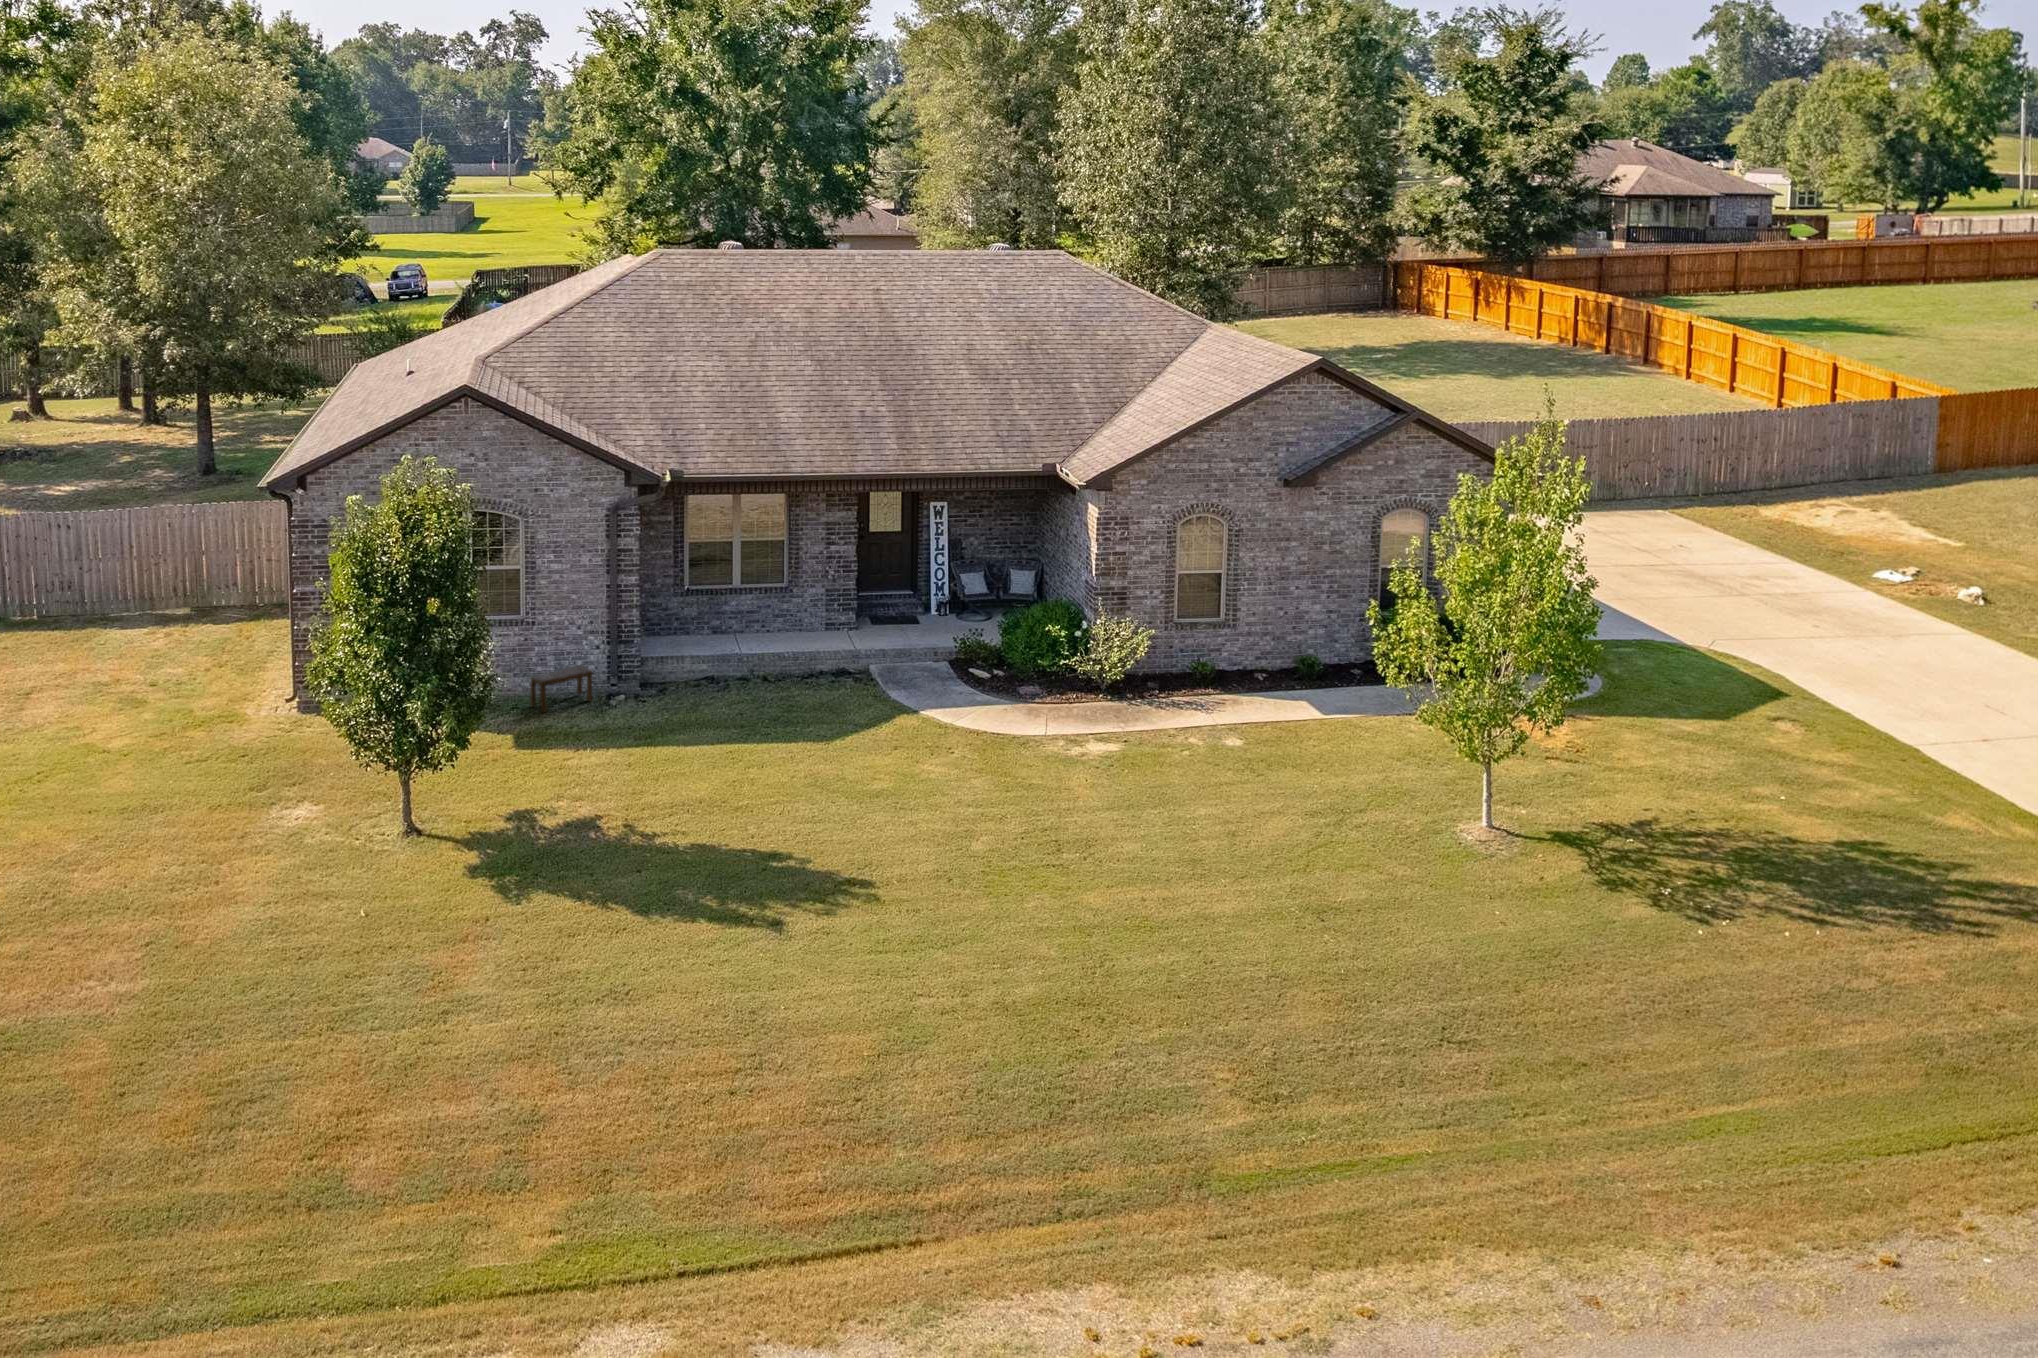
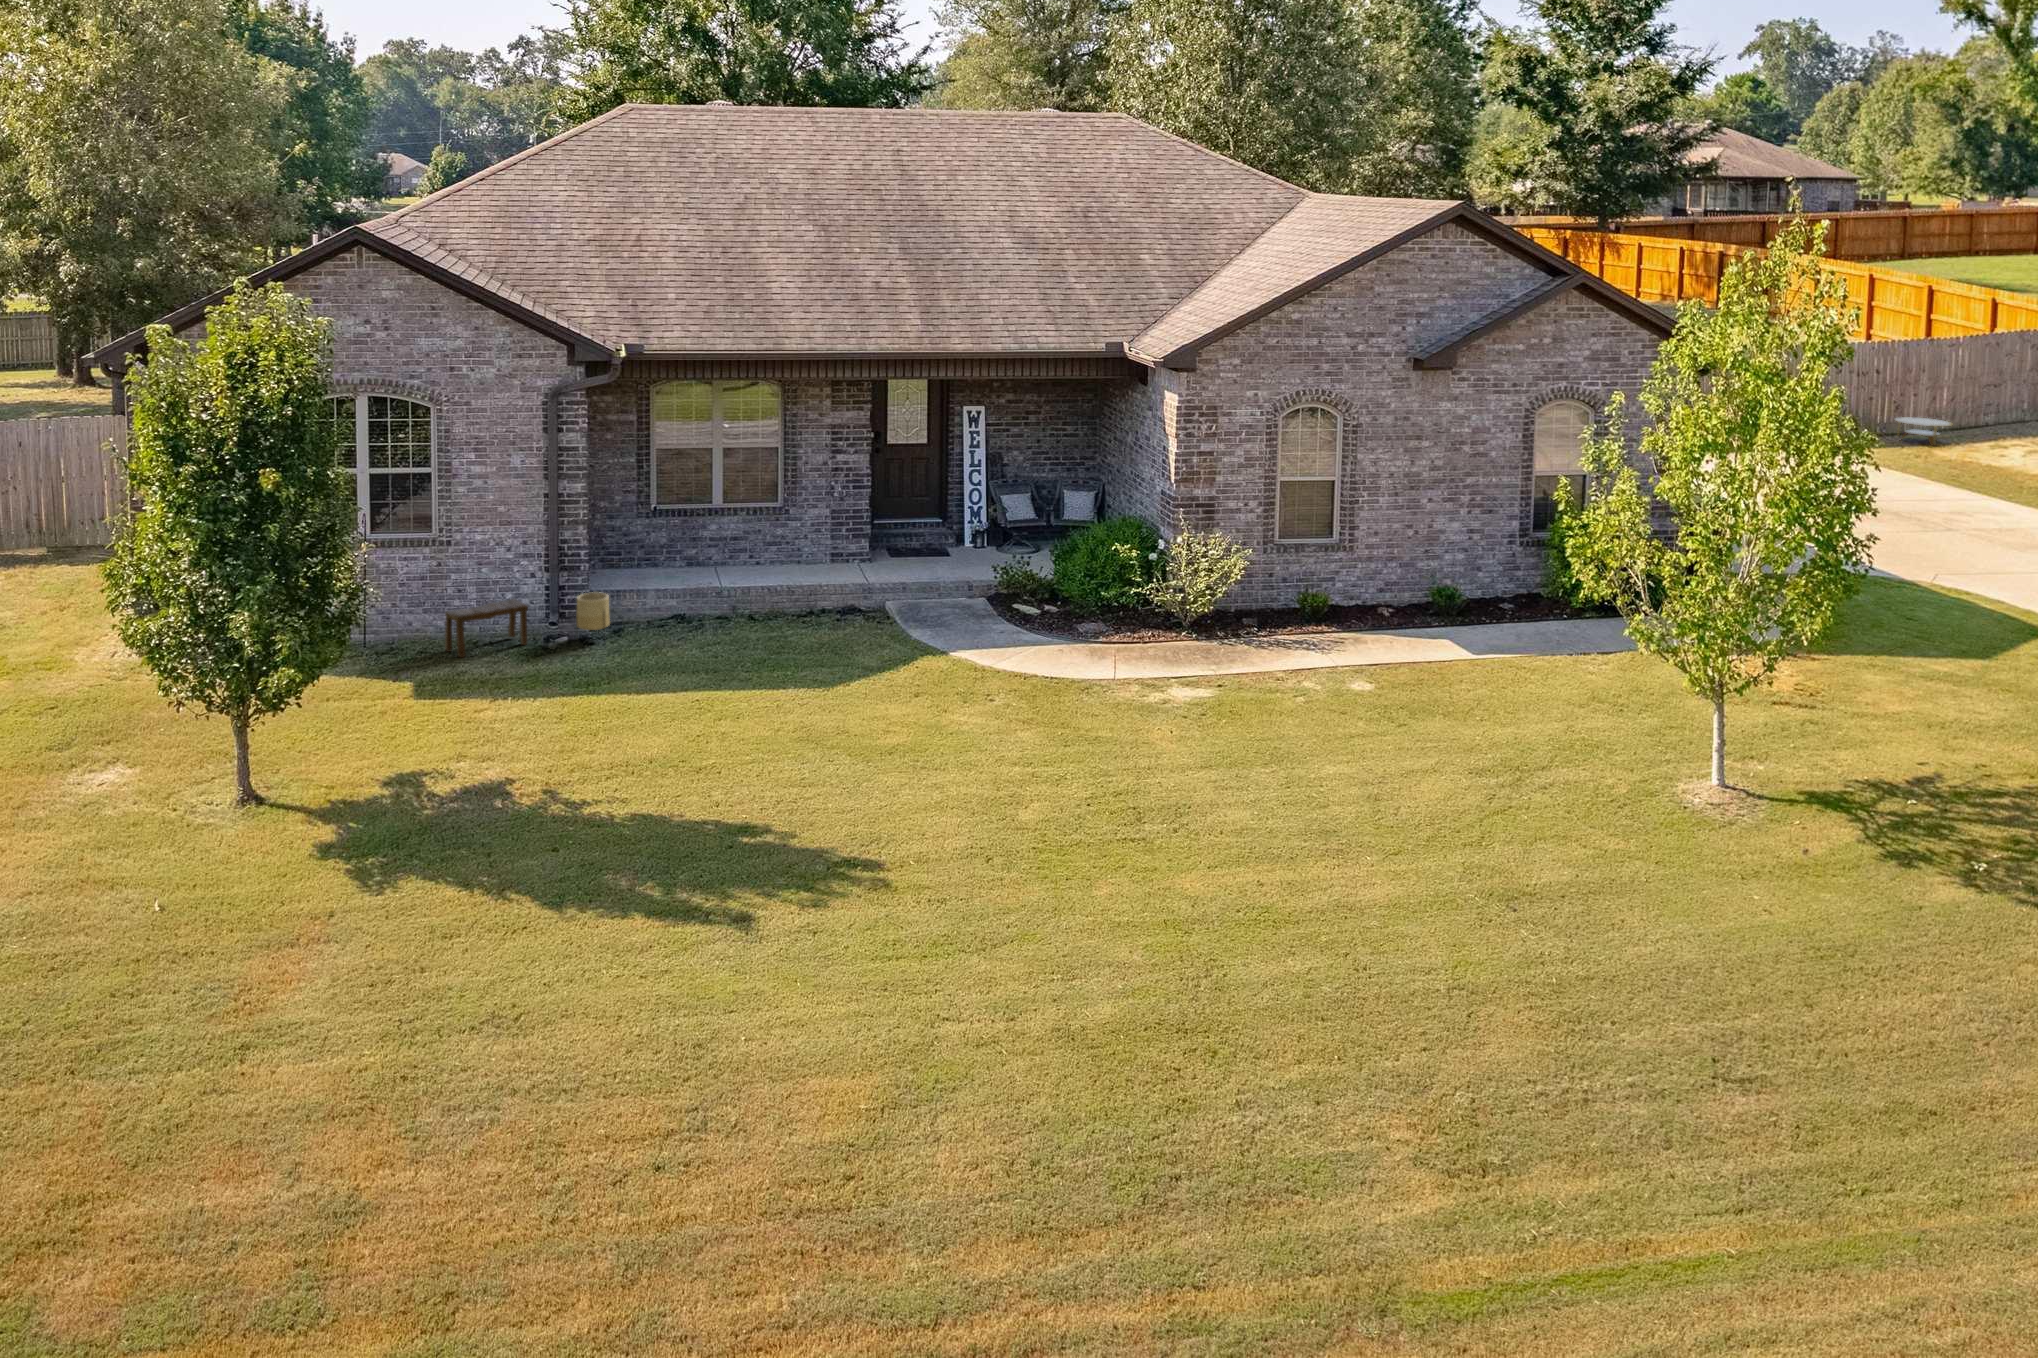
round table: none [1731,475,1781,502] -> present [1895,417,1952,446]
planter: none [629,659,654,698] -> present [576,592,610,630]

